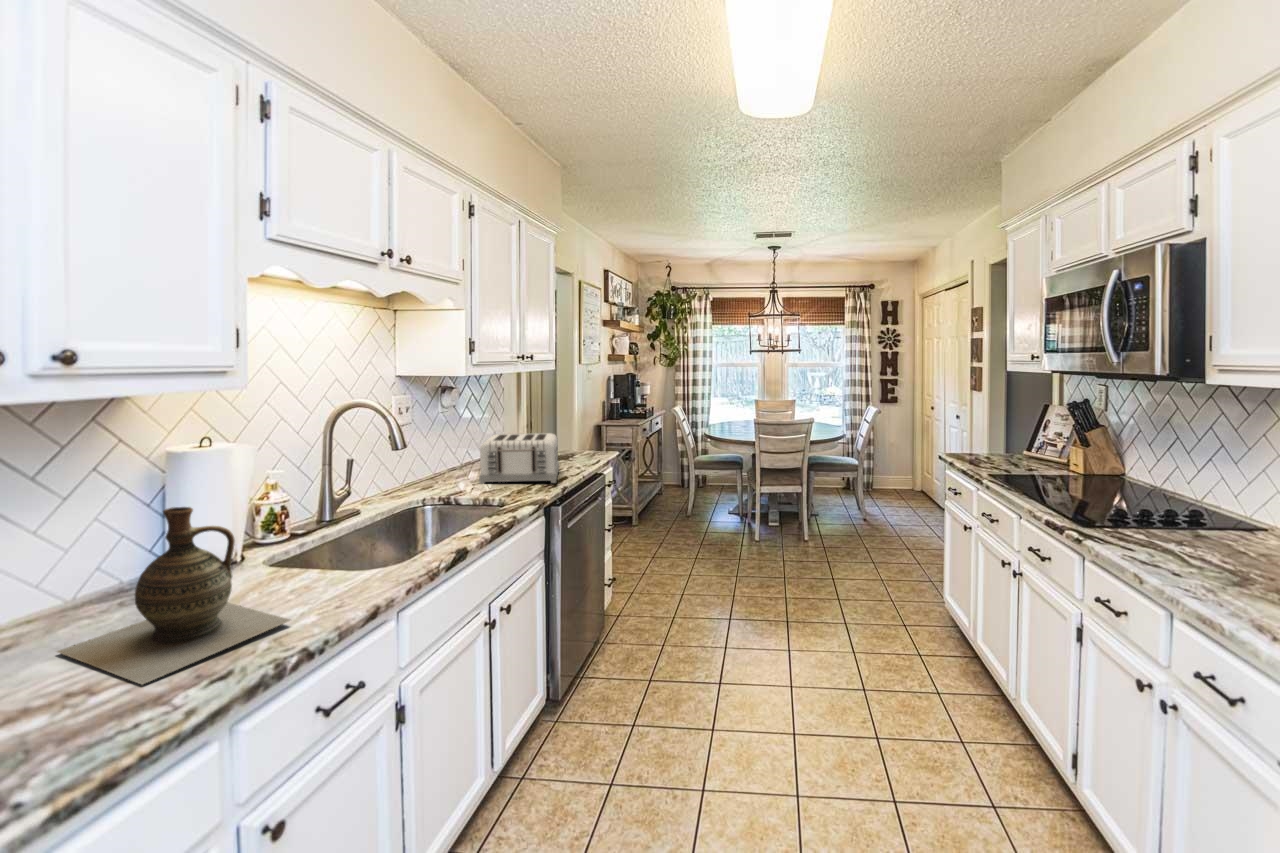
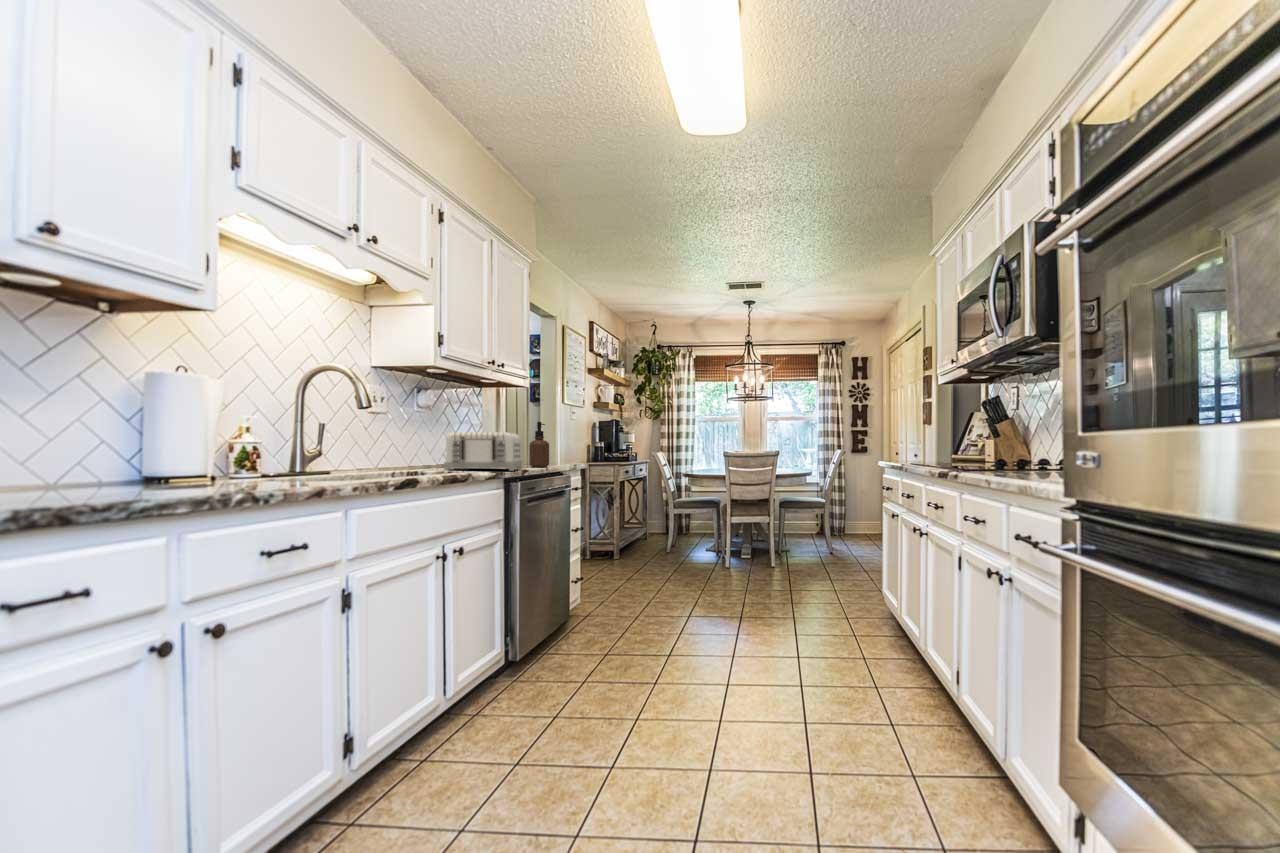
soap dispenser: none [562,410,584,460] -> present [529,422,549,467]
ceramic jug: present [57,507,290,685] -> none [46,384,243,498]

